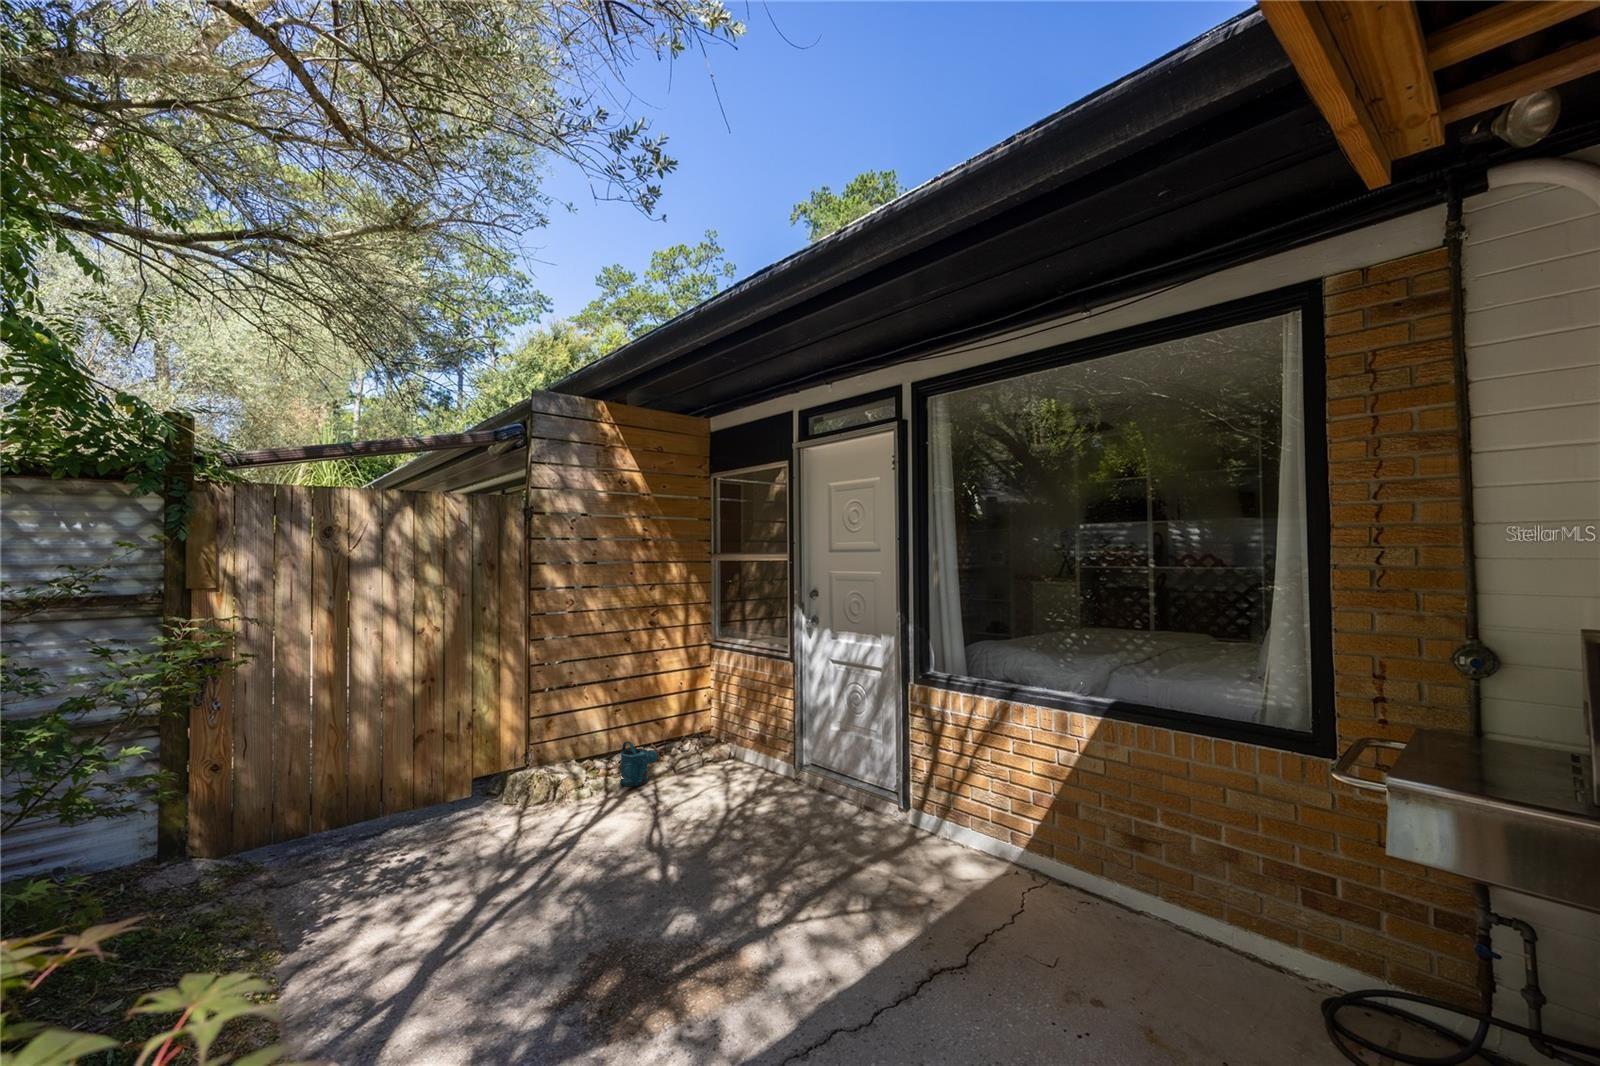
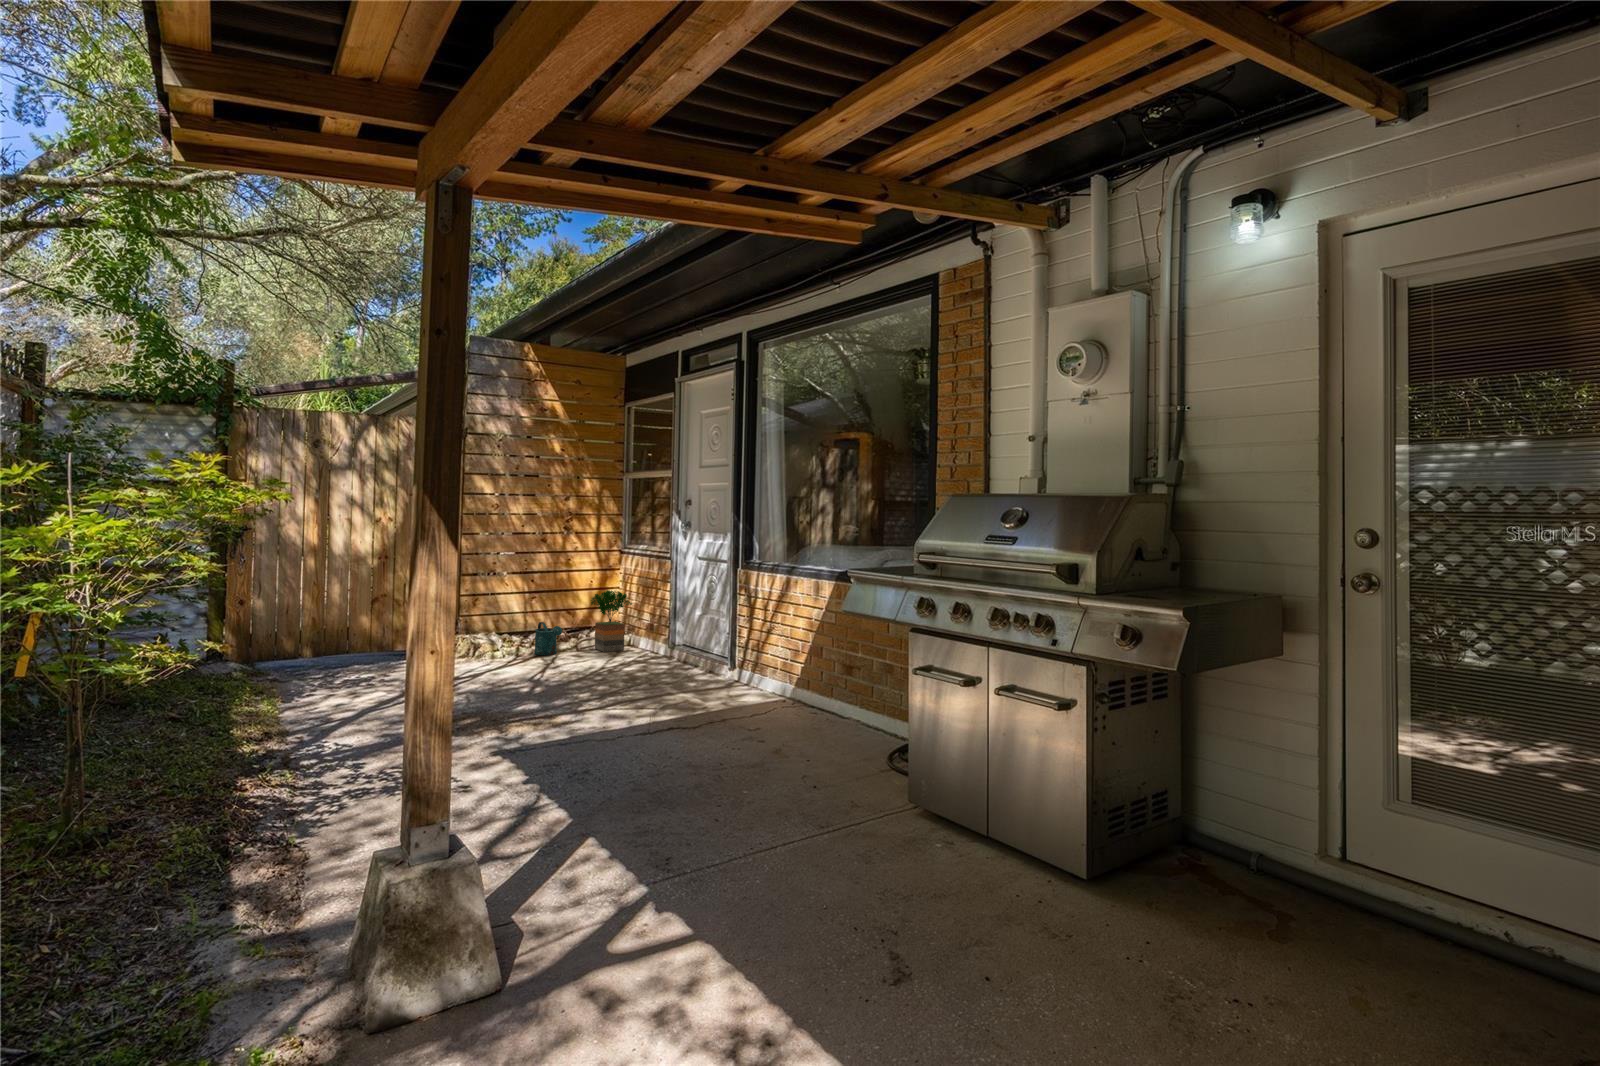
potted tree: none [685,694,738,774] -> present [591,590,633,652]

